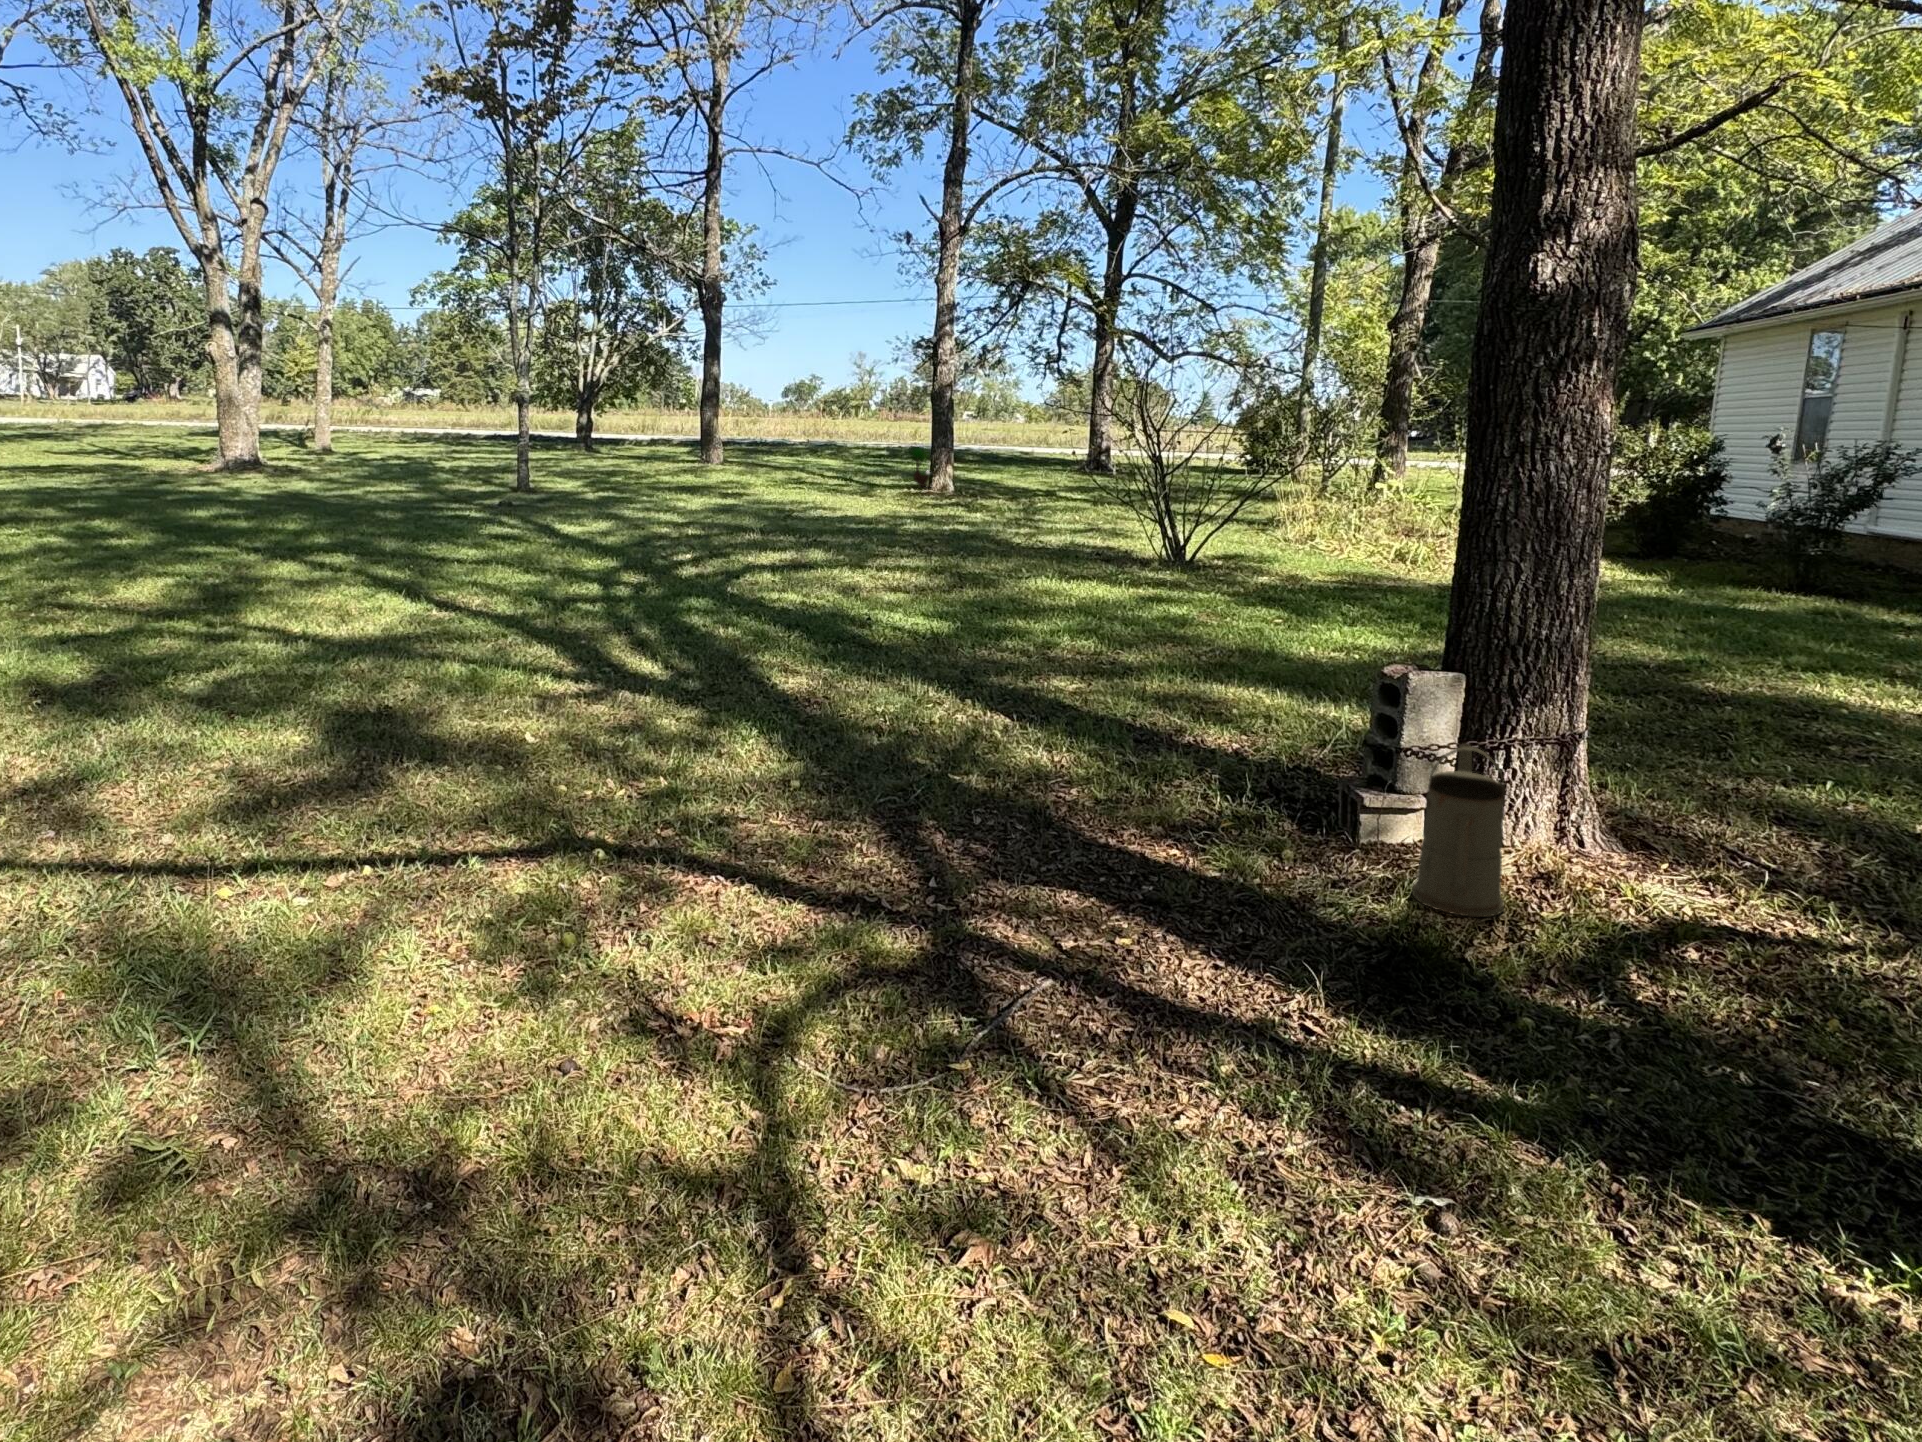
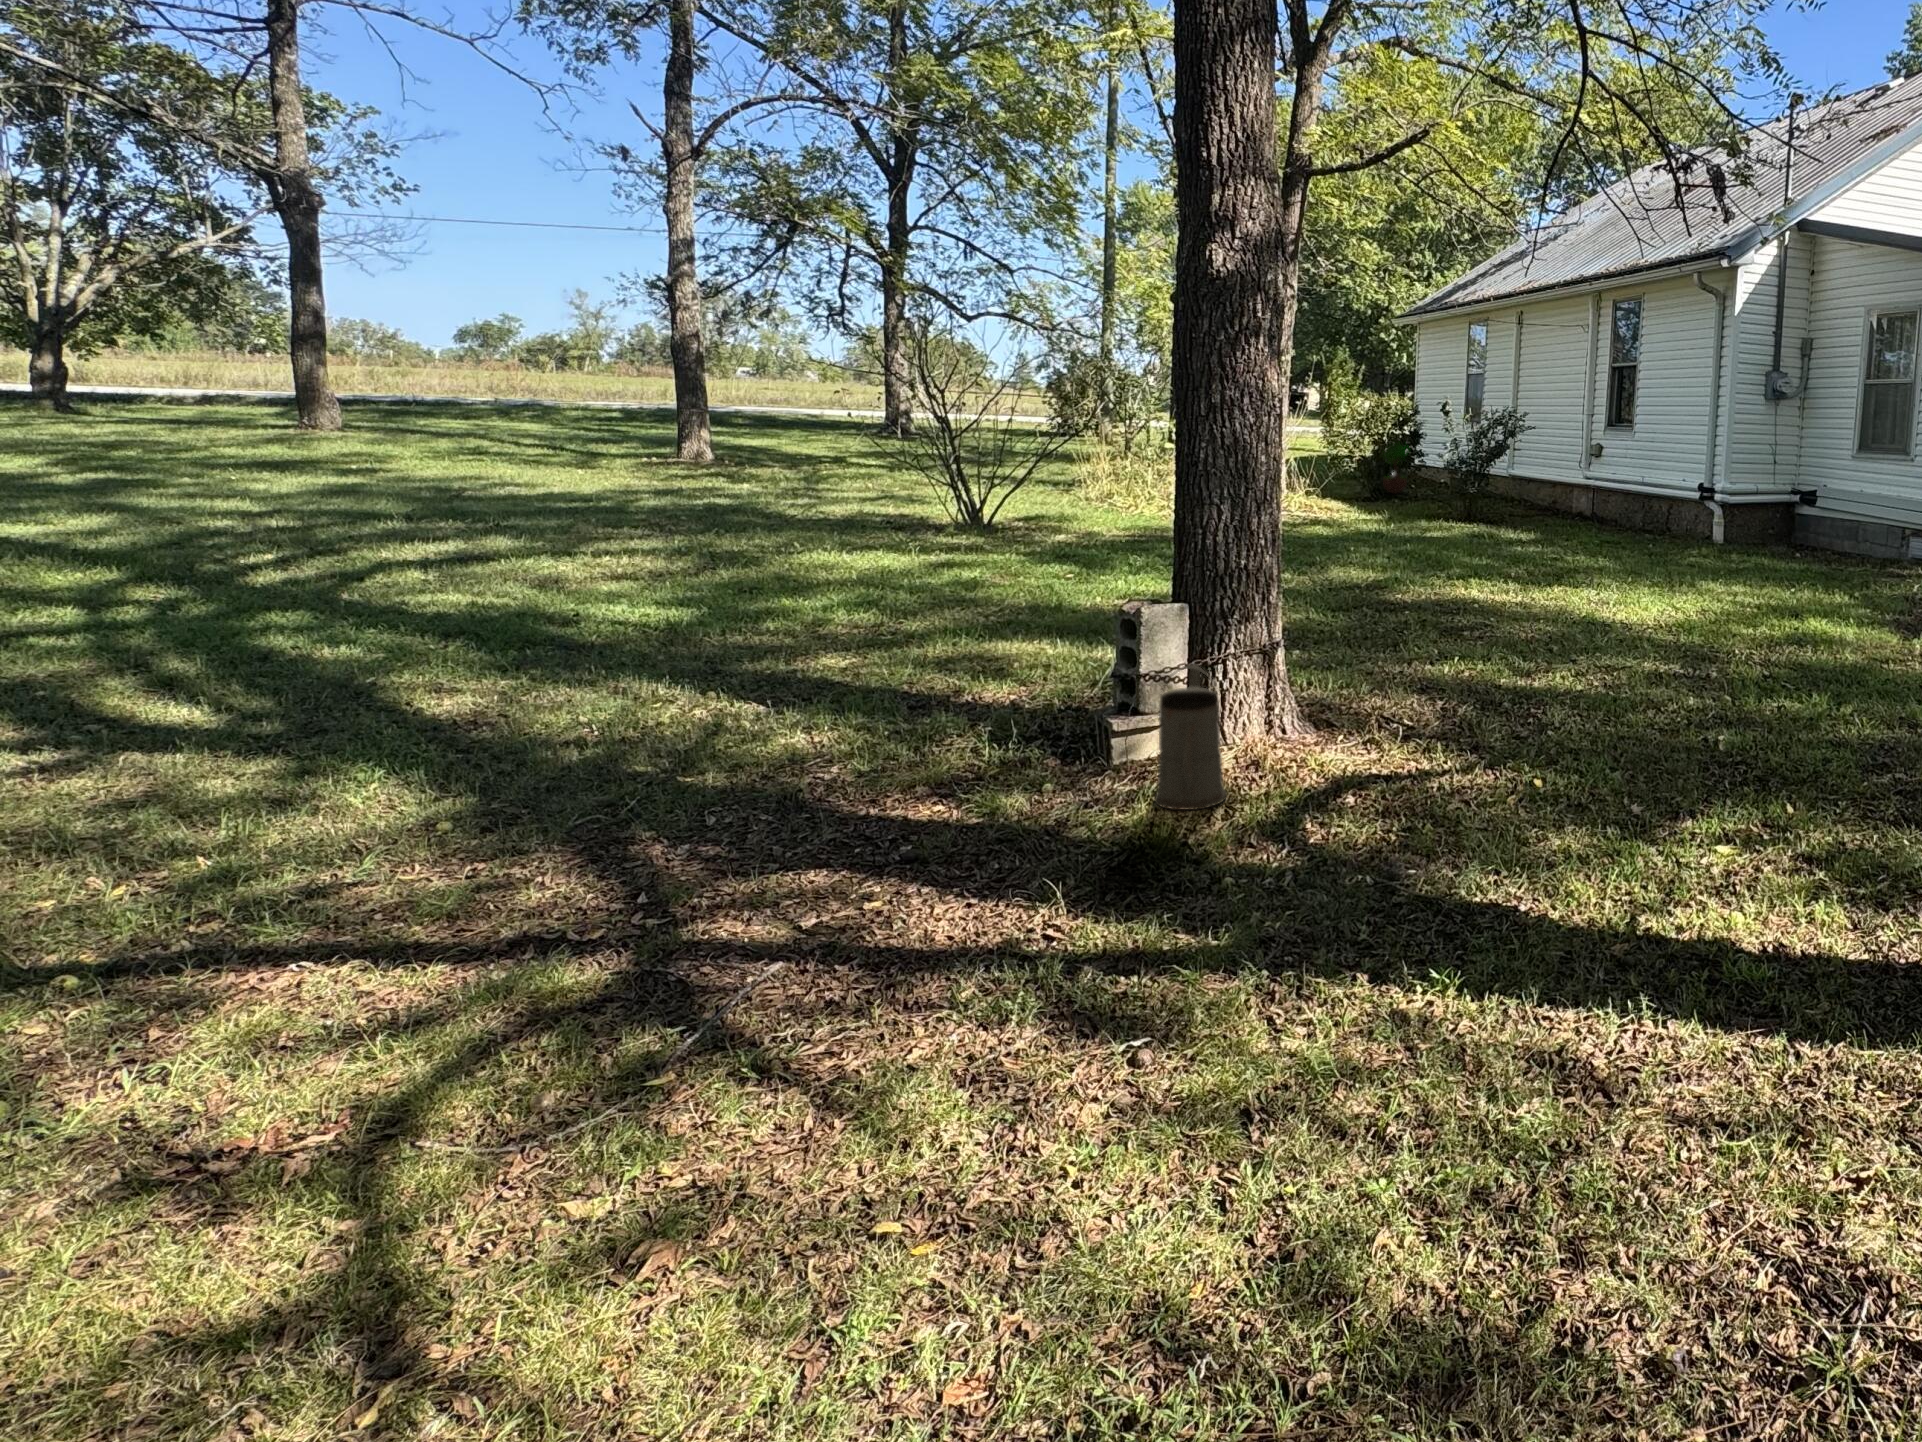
potted tree: present [908,447,930,487] -> present [1383,443,1407,493]

